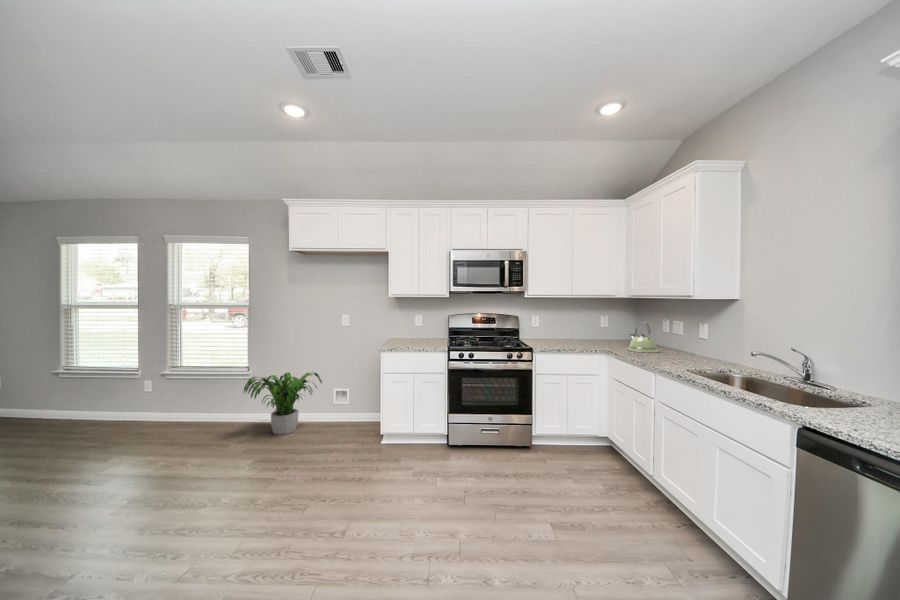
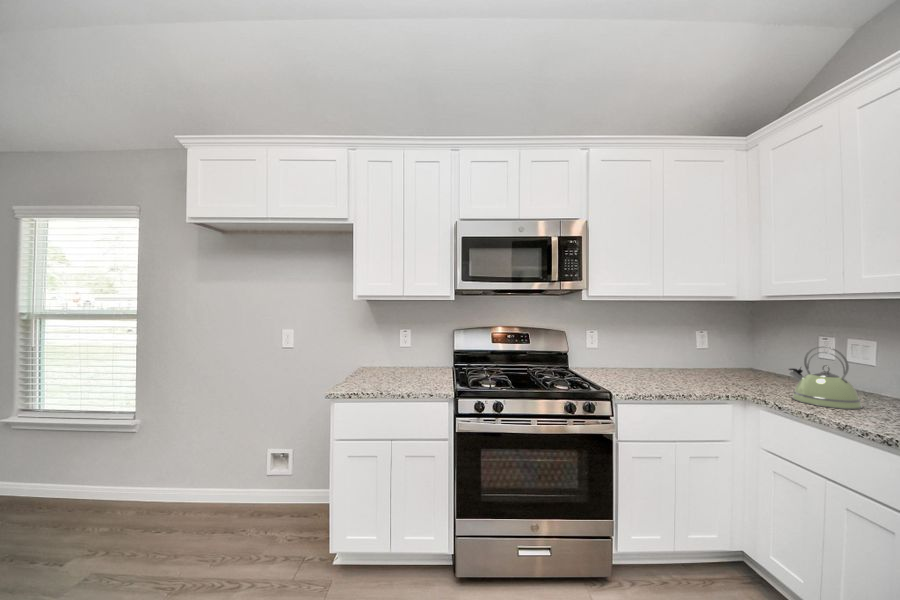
potted plant: present [244,372,322,435] -> none [82,424,240,540]

